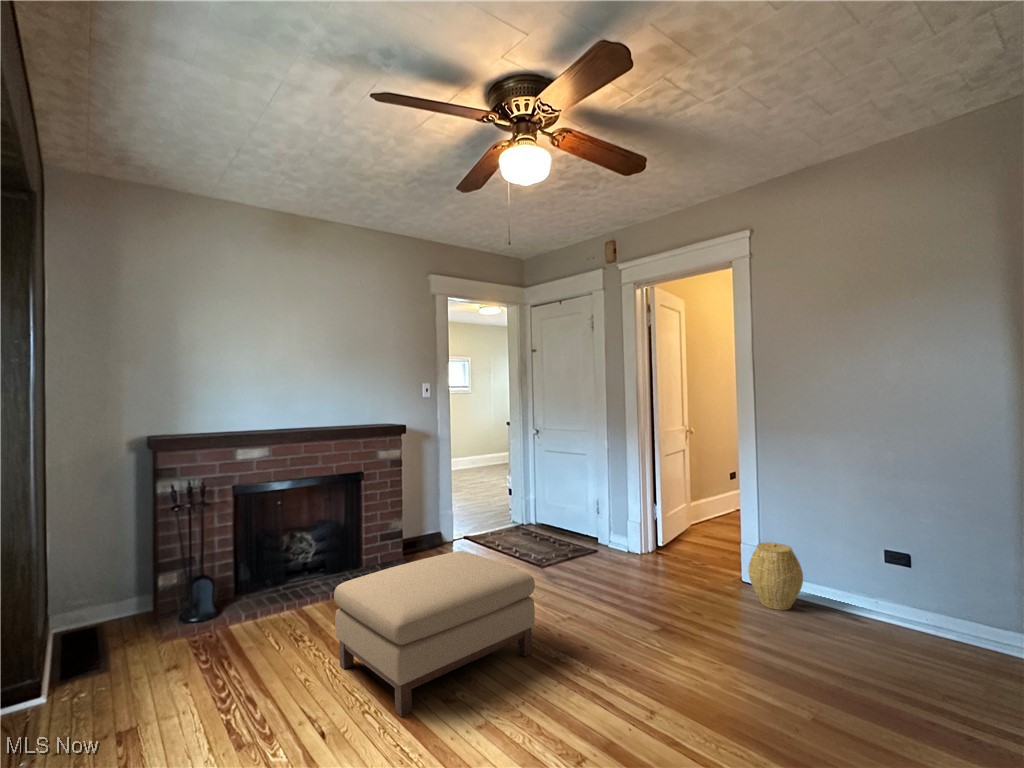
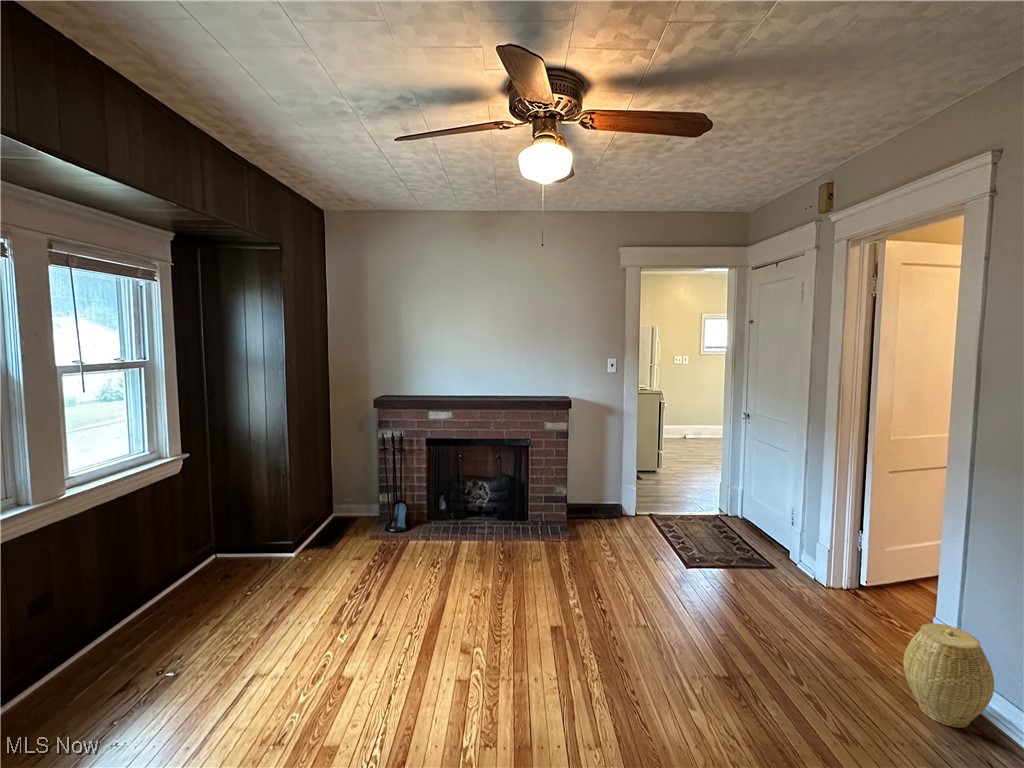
ottoman: present [334,551,535,717] -> none [420,529,577,647]

